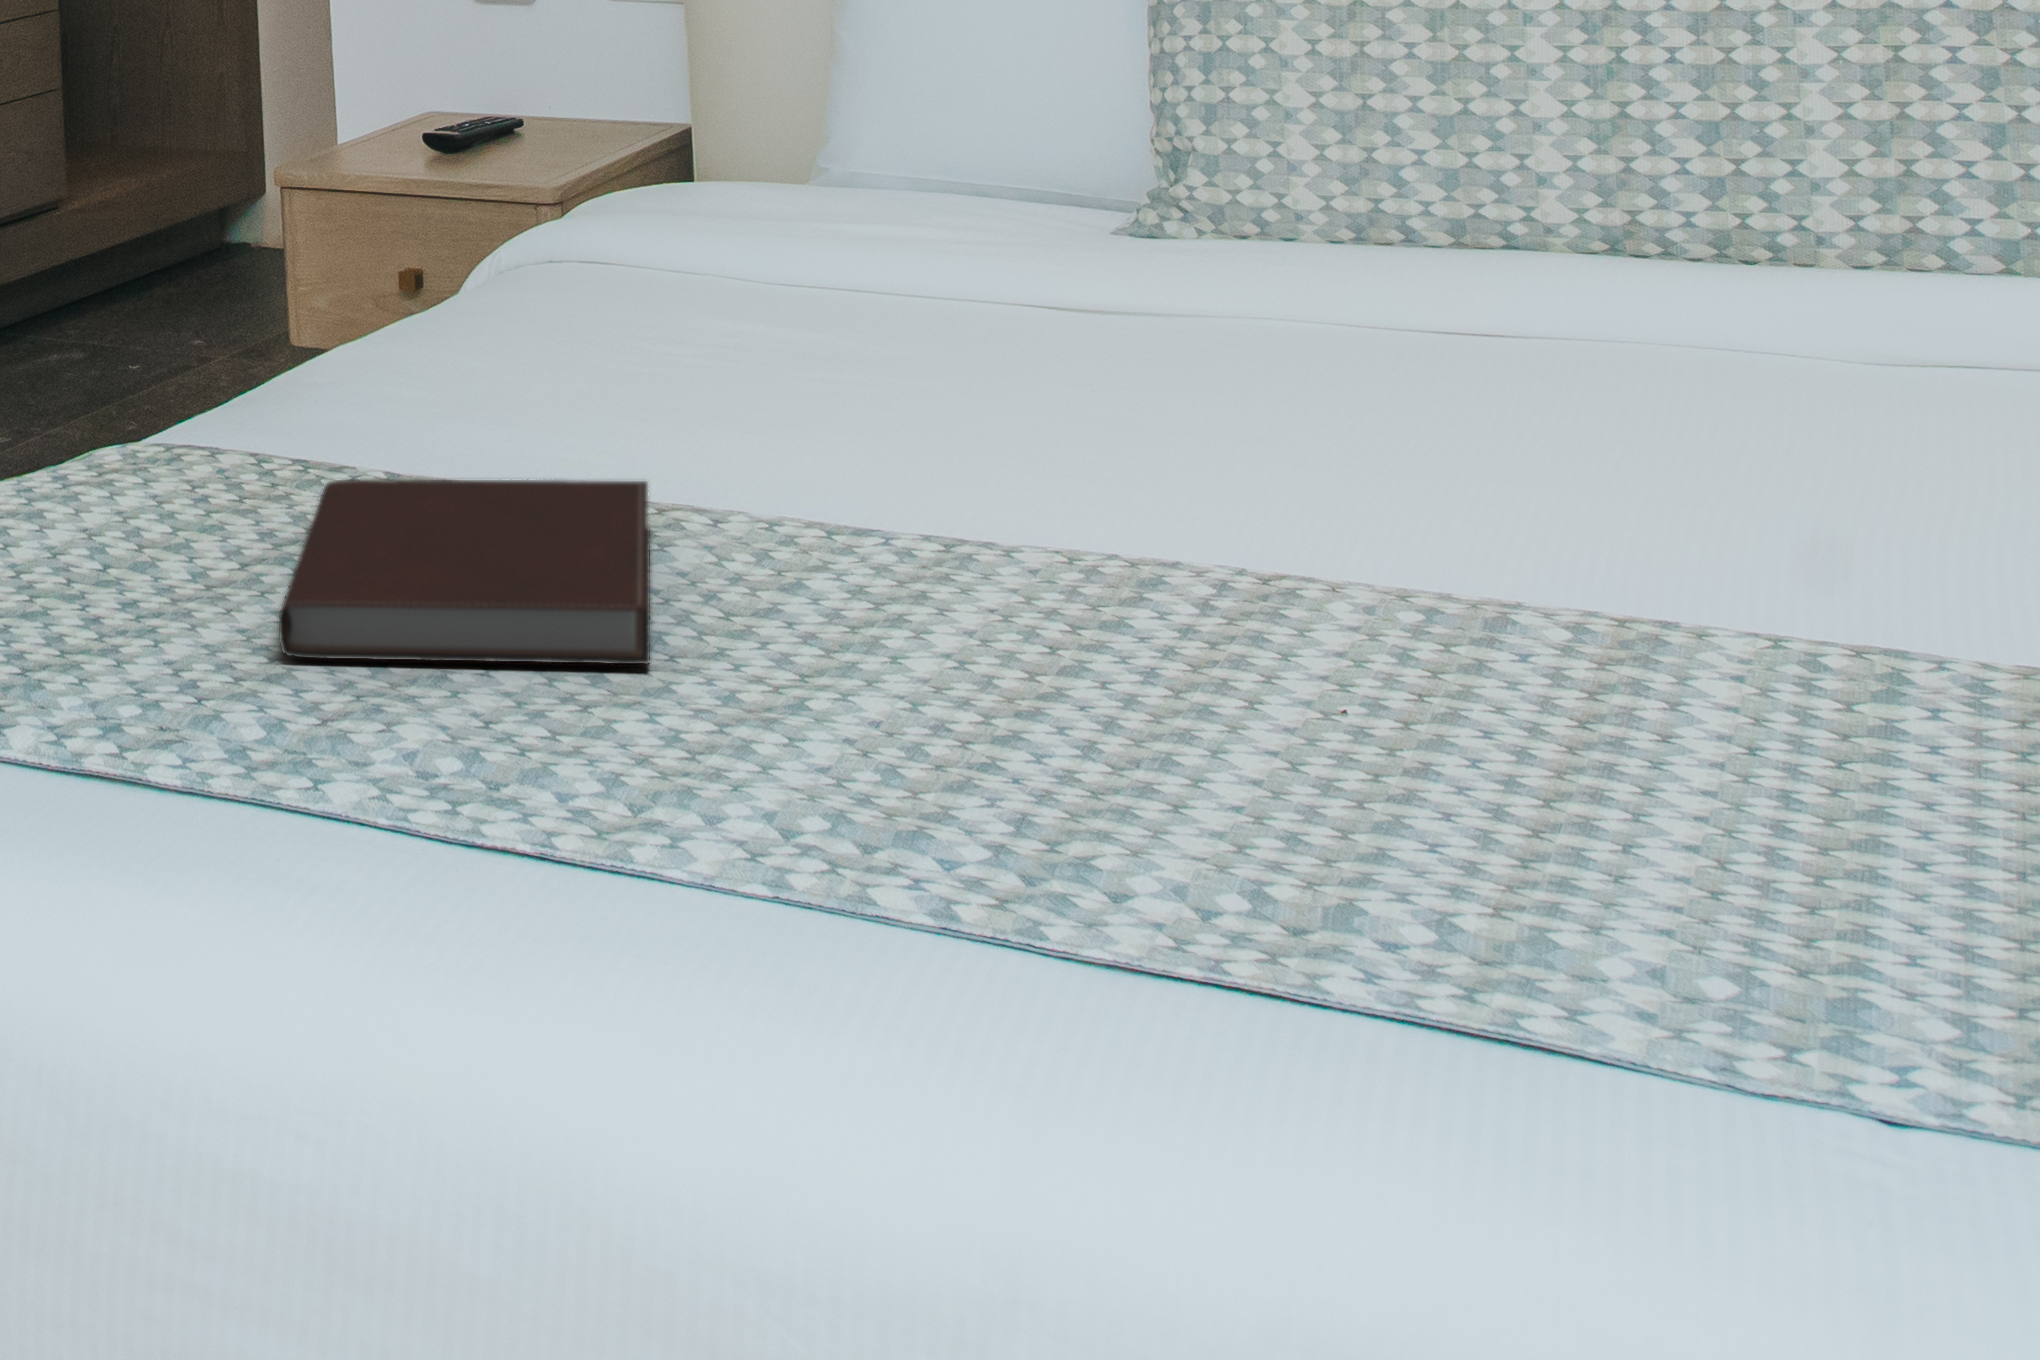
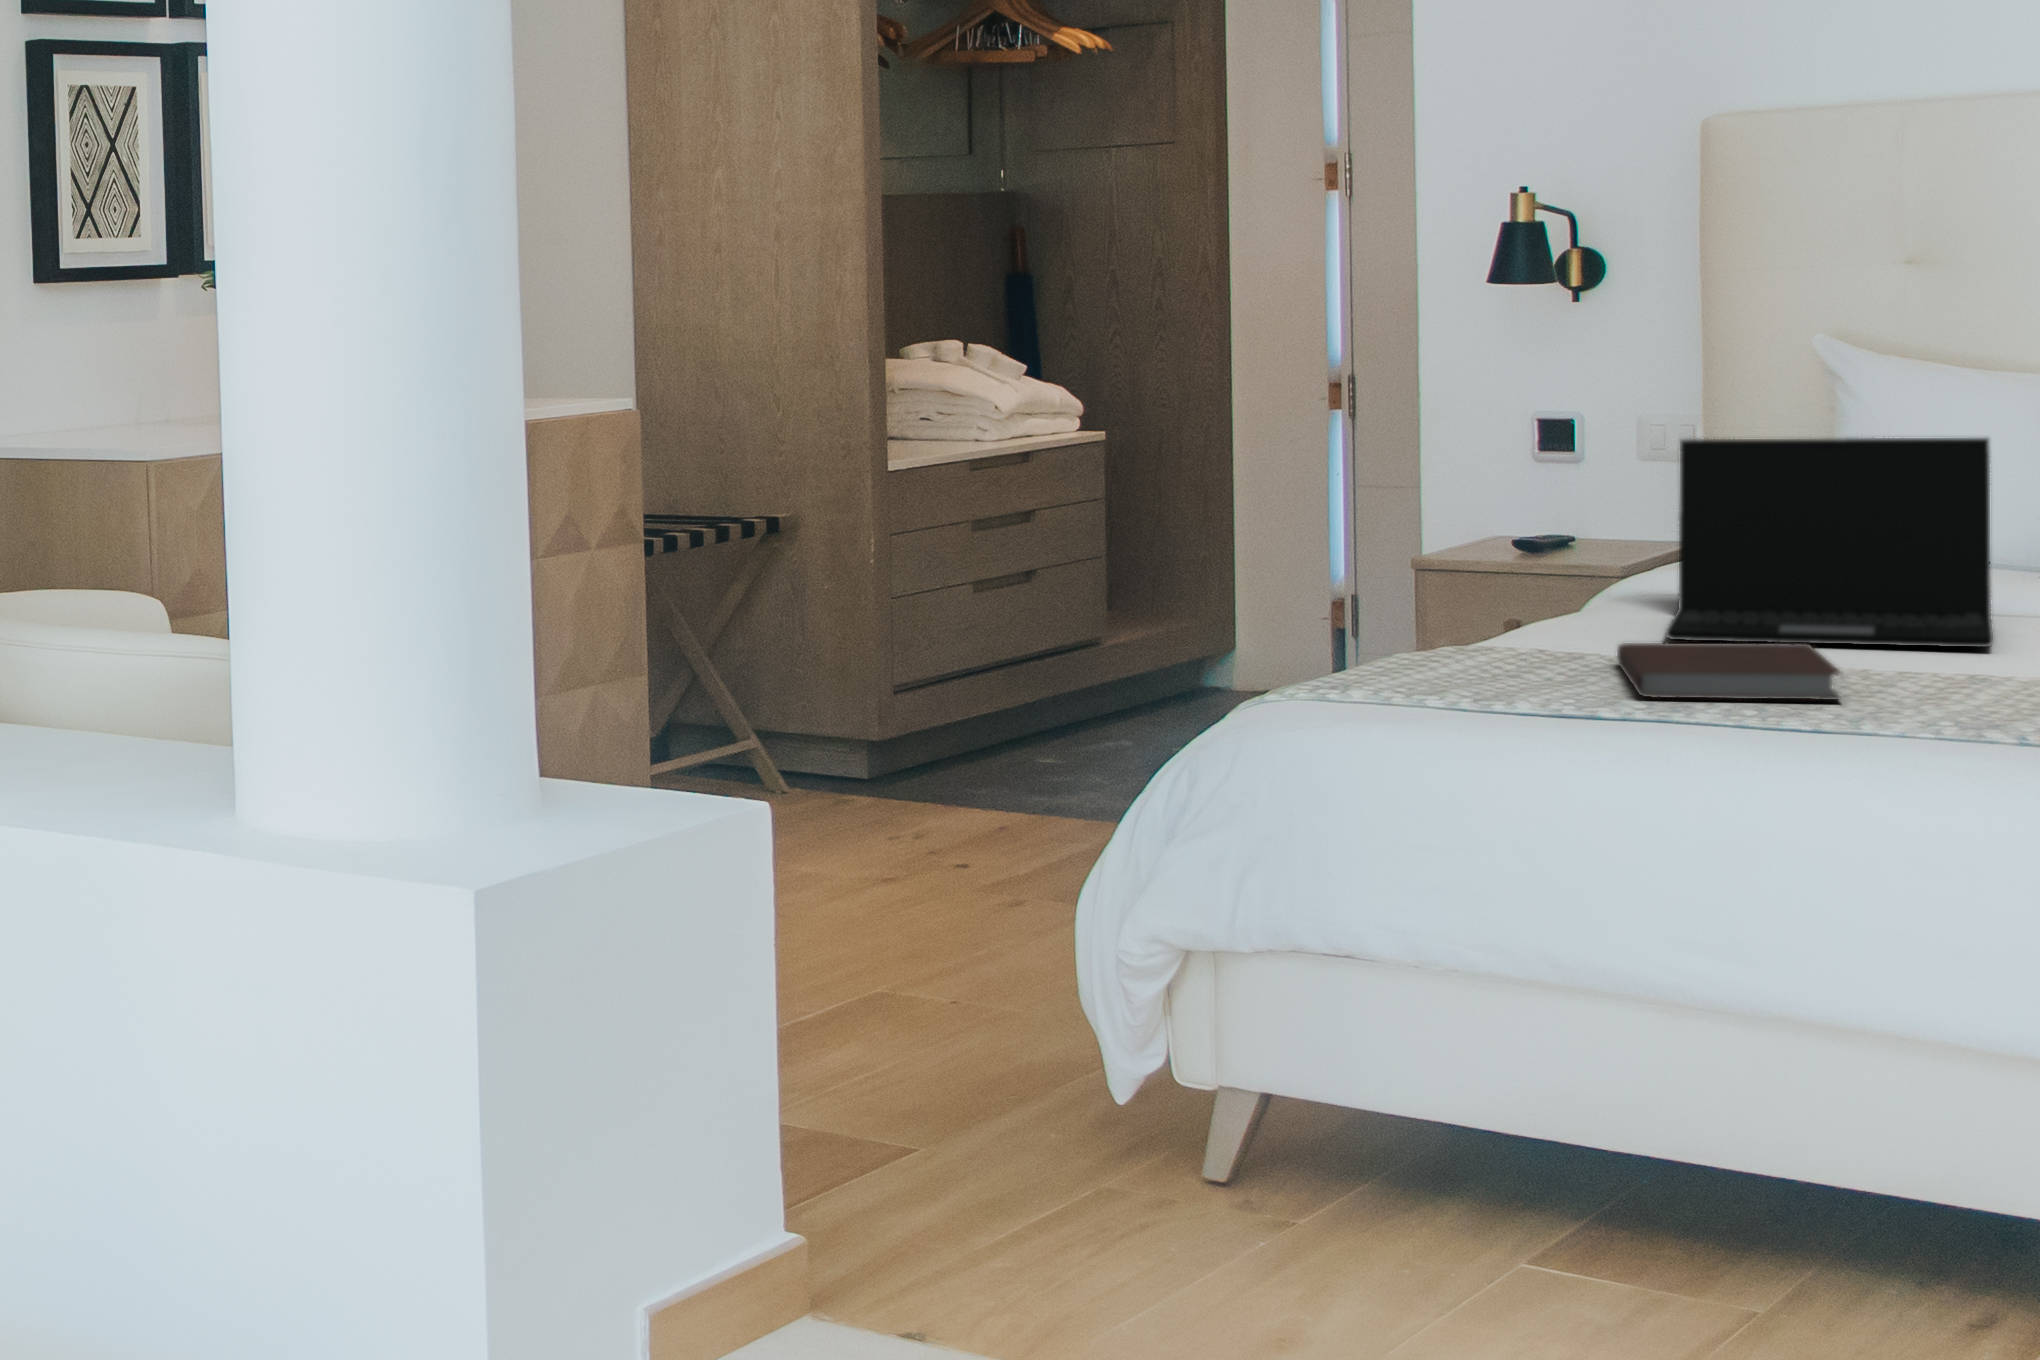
laptop: none [452,38,997,458] -> present [1666,438,1993,647]

